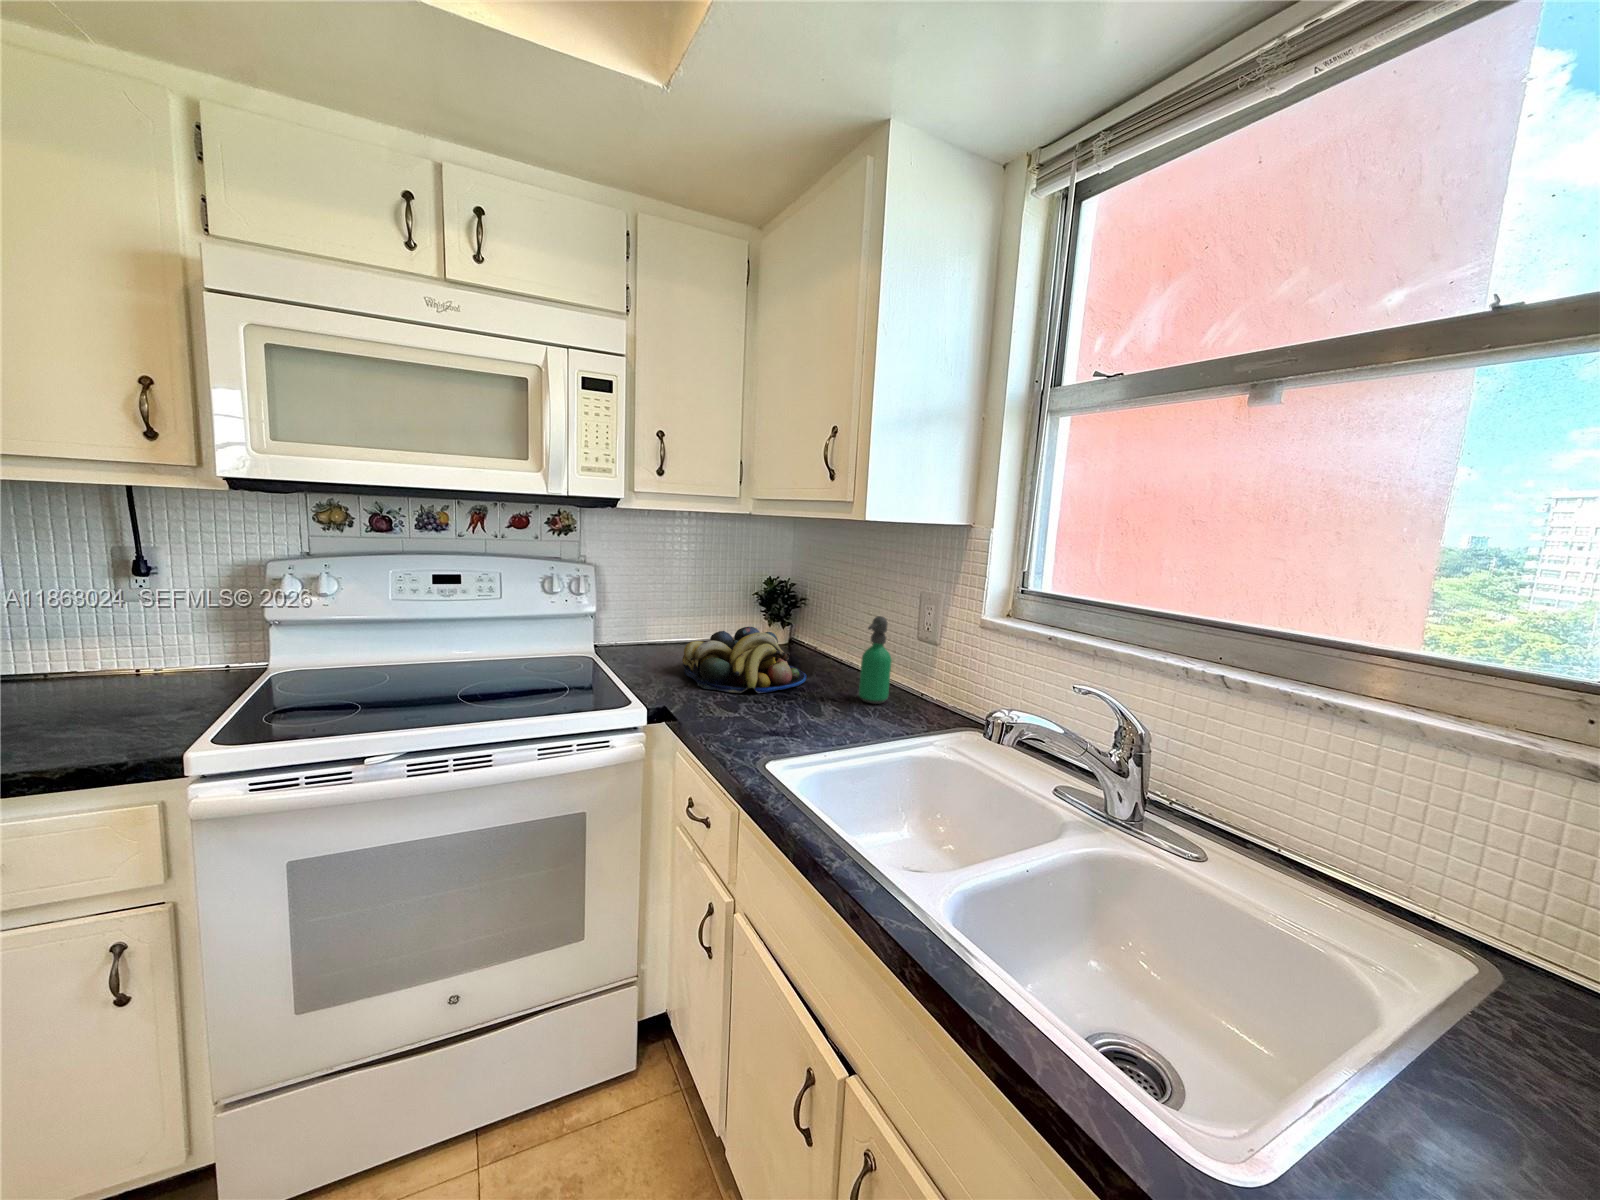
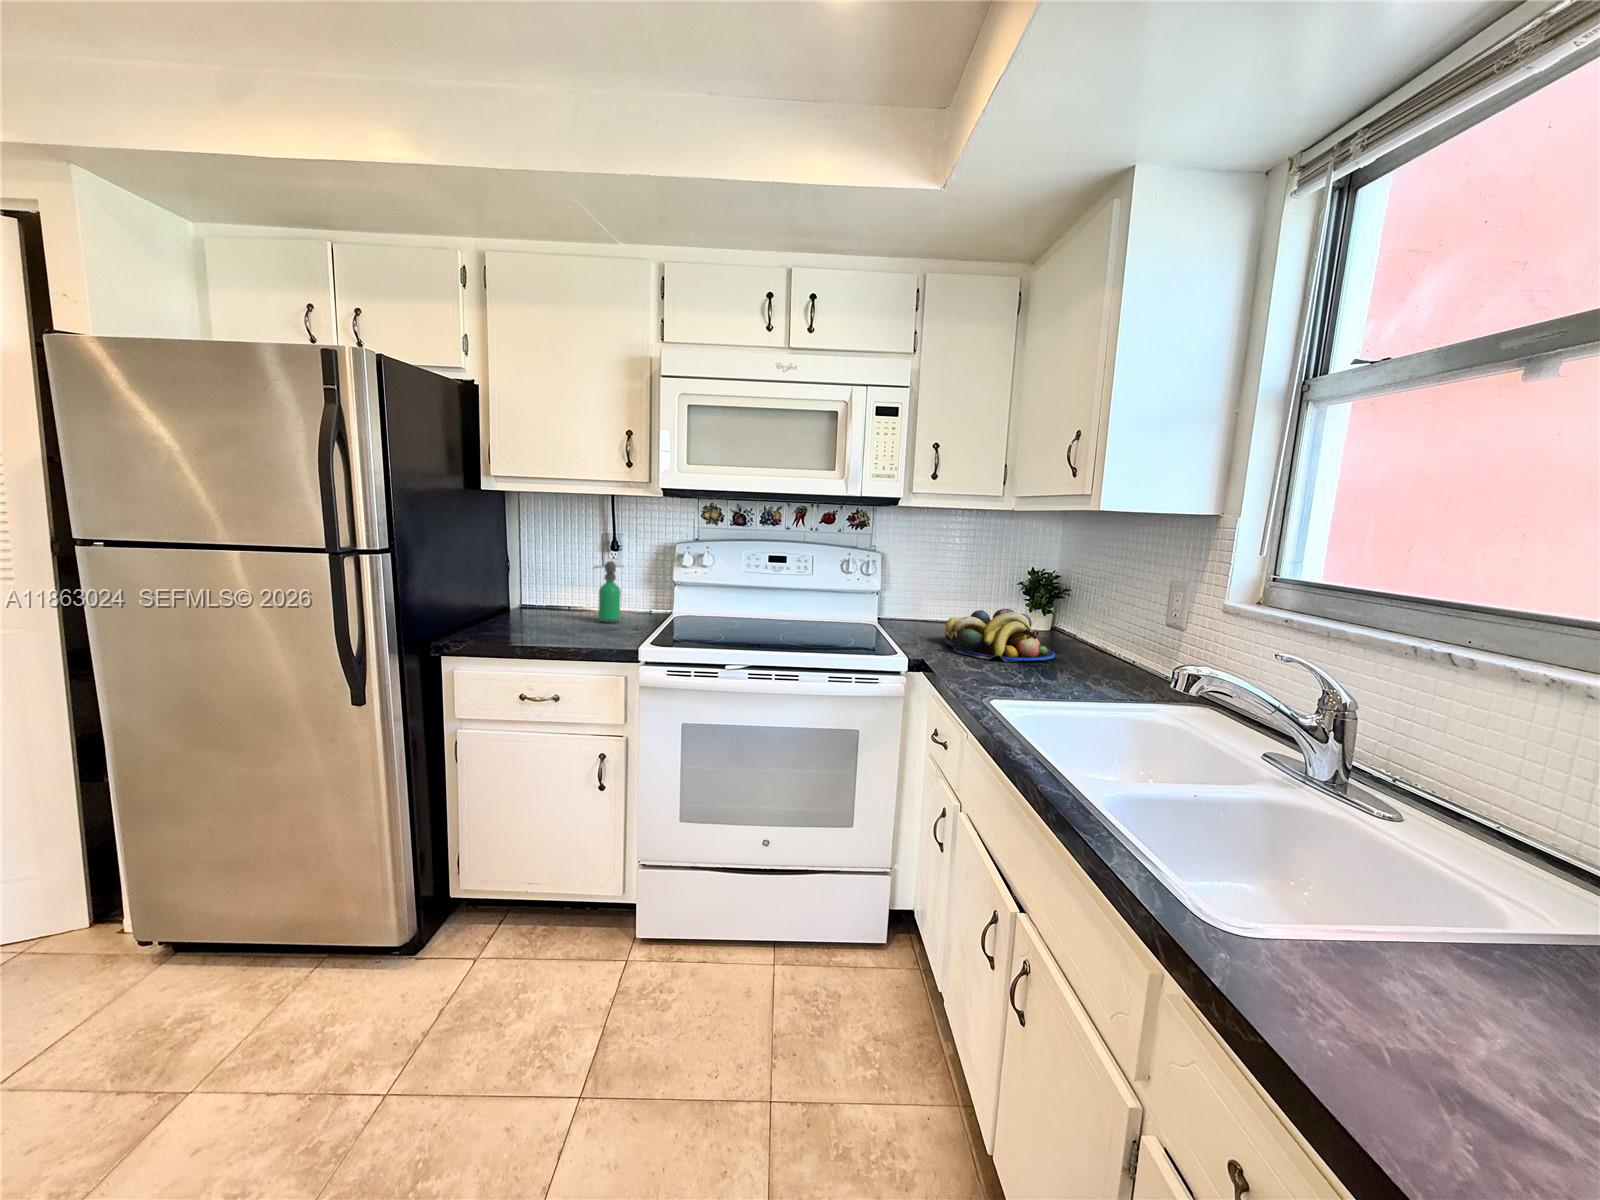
soap dispenser: present [859,616,892,704] -> present [594,561,621,623]

